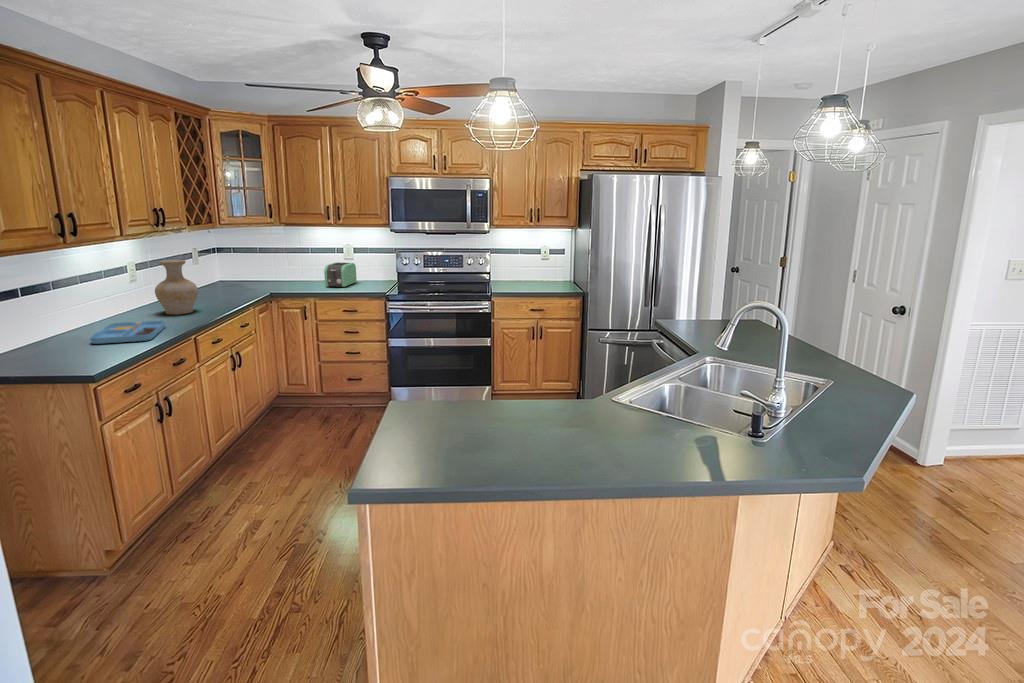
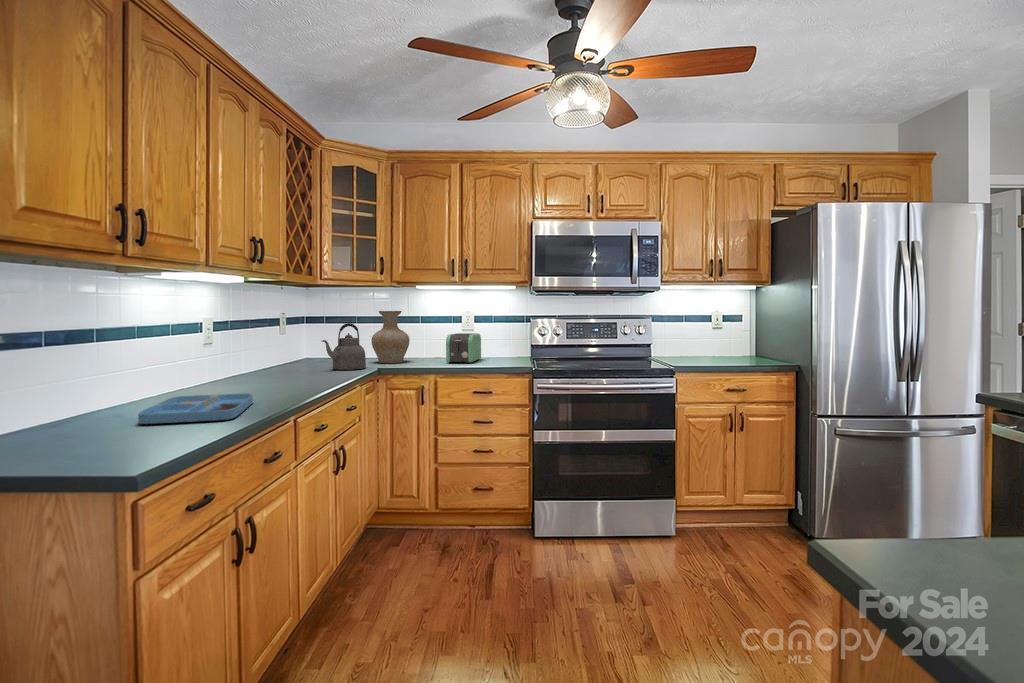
kettle: none [222,259,260,294] -> present [321,323,366,370]
vase: present [155,260,198,315] -> present [371,311,410,363]

